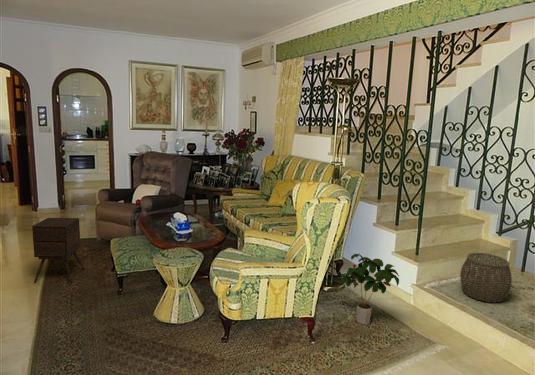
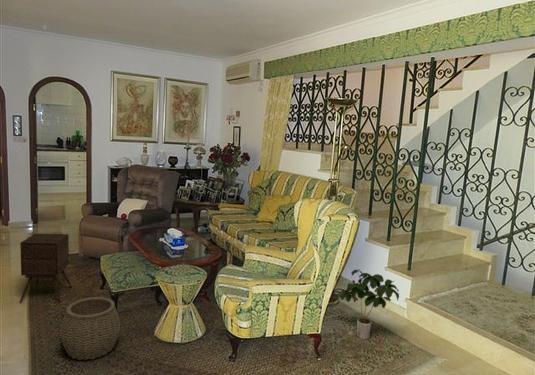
woven basket: present [460,253,512,303] -> present [61,297,120,360]

